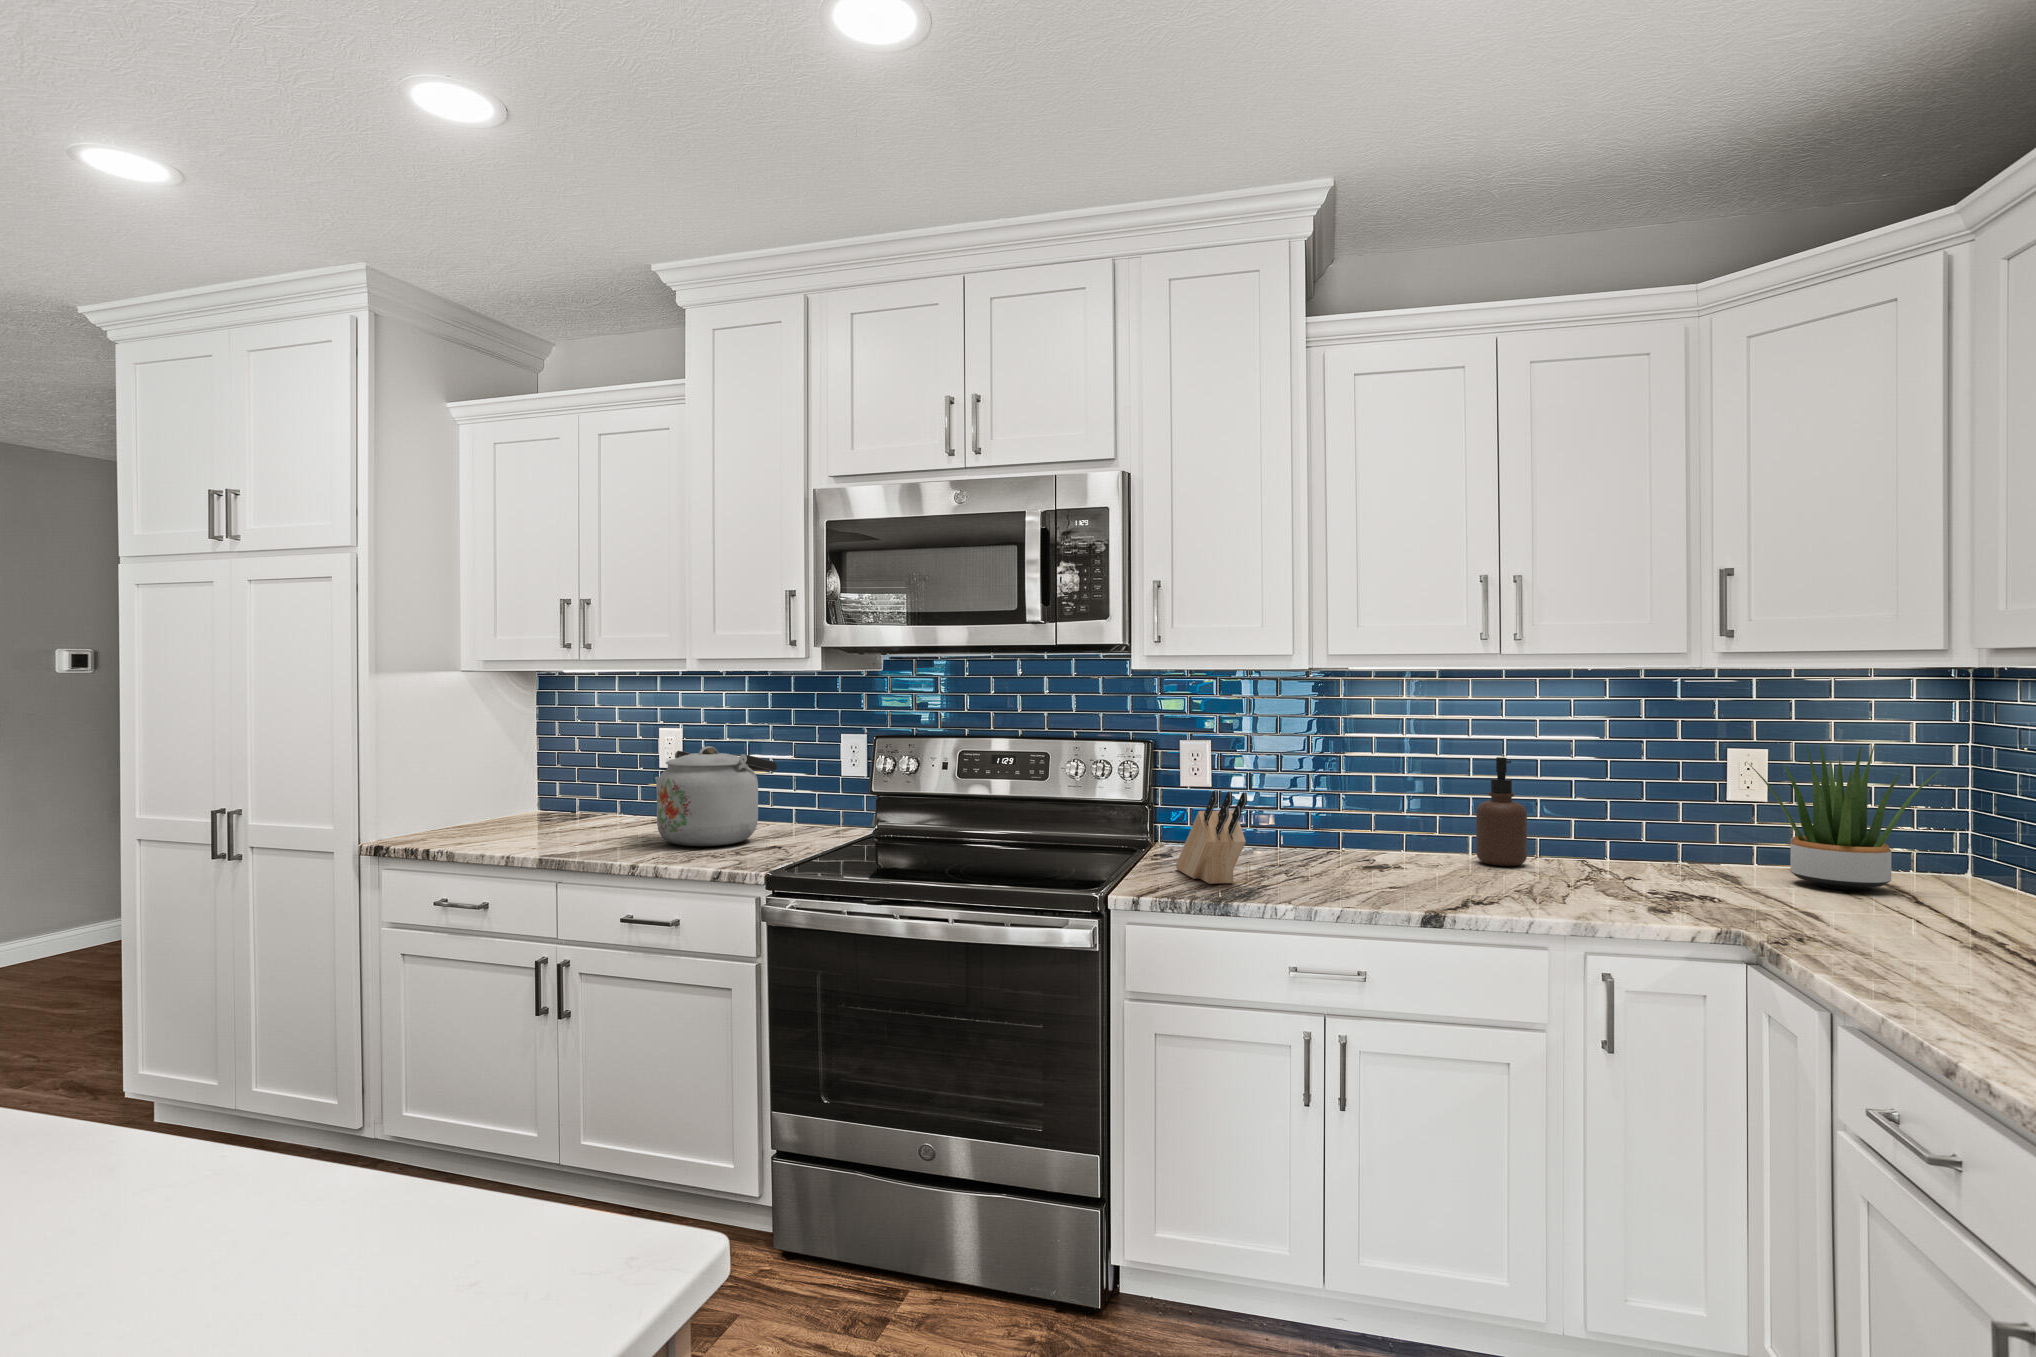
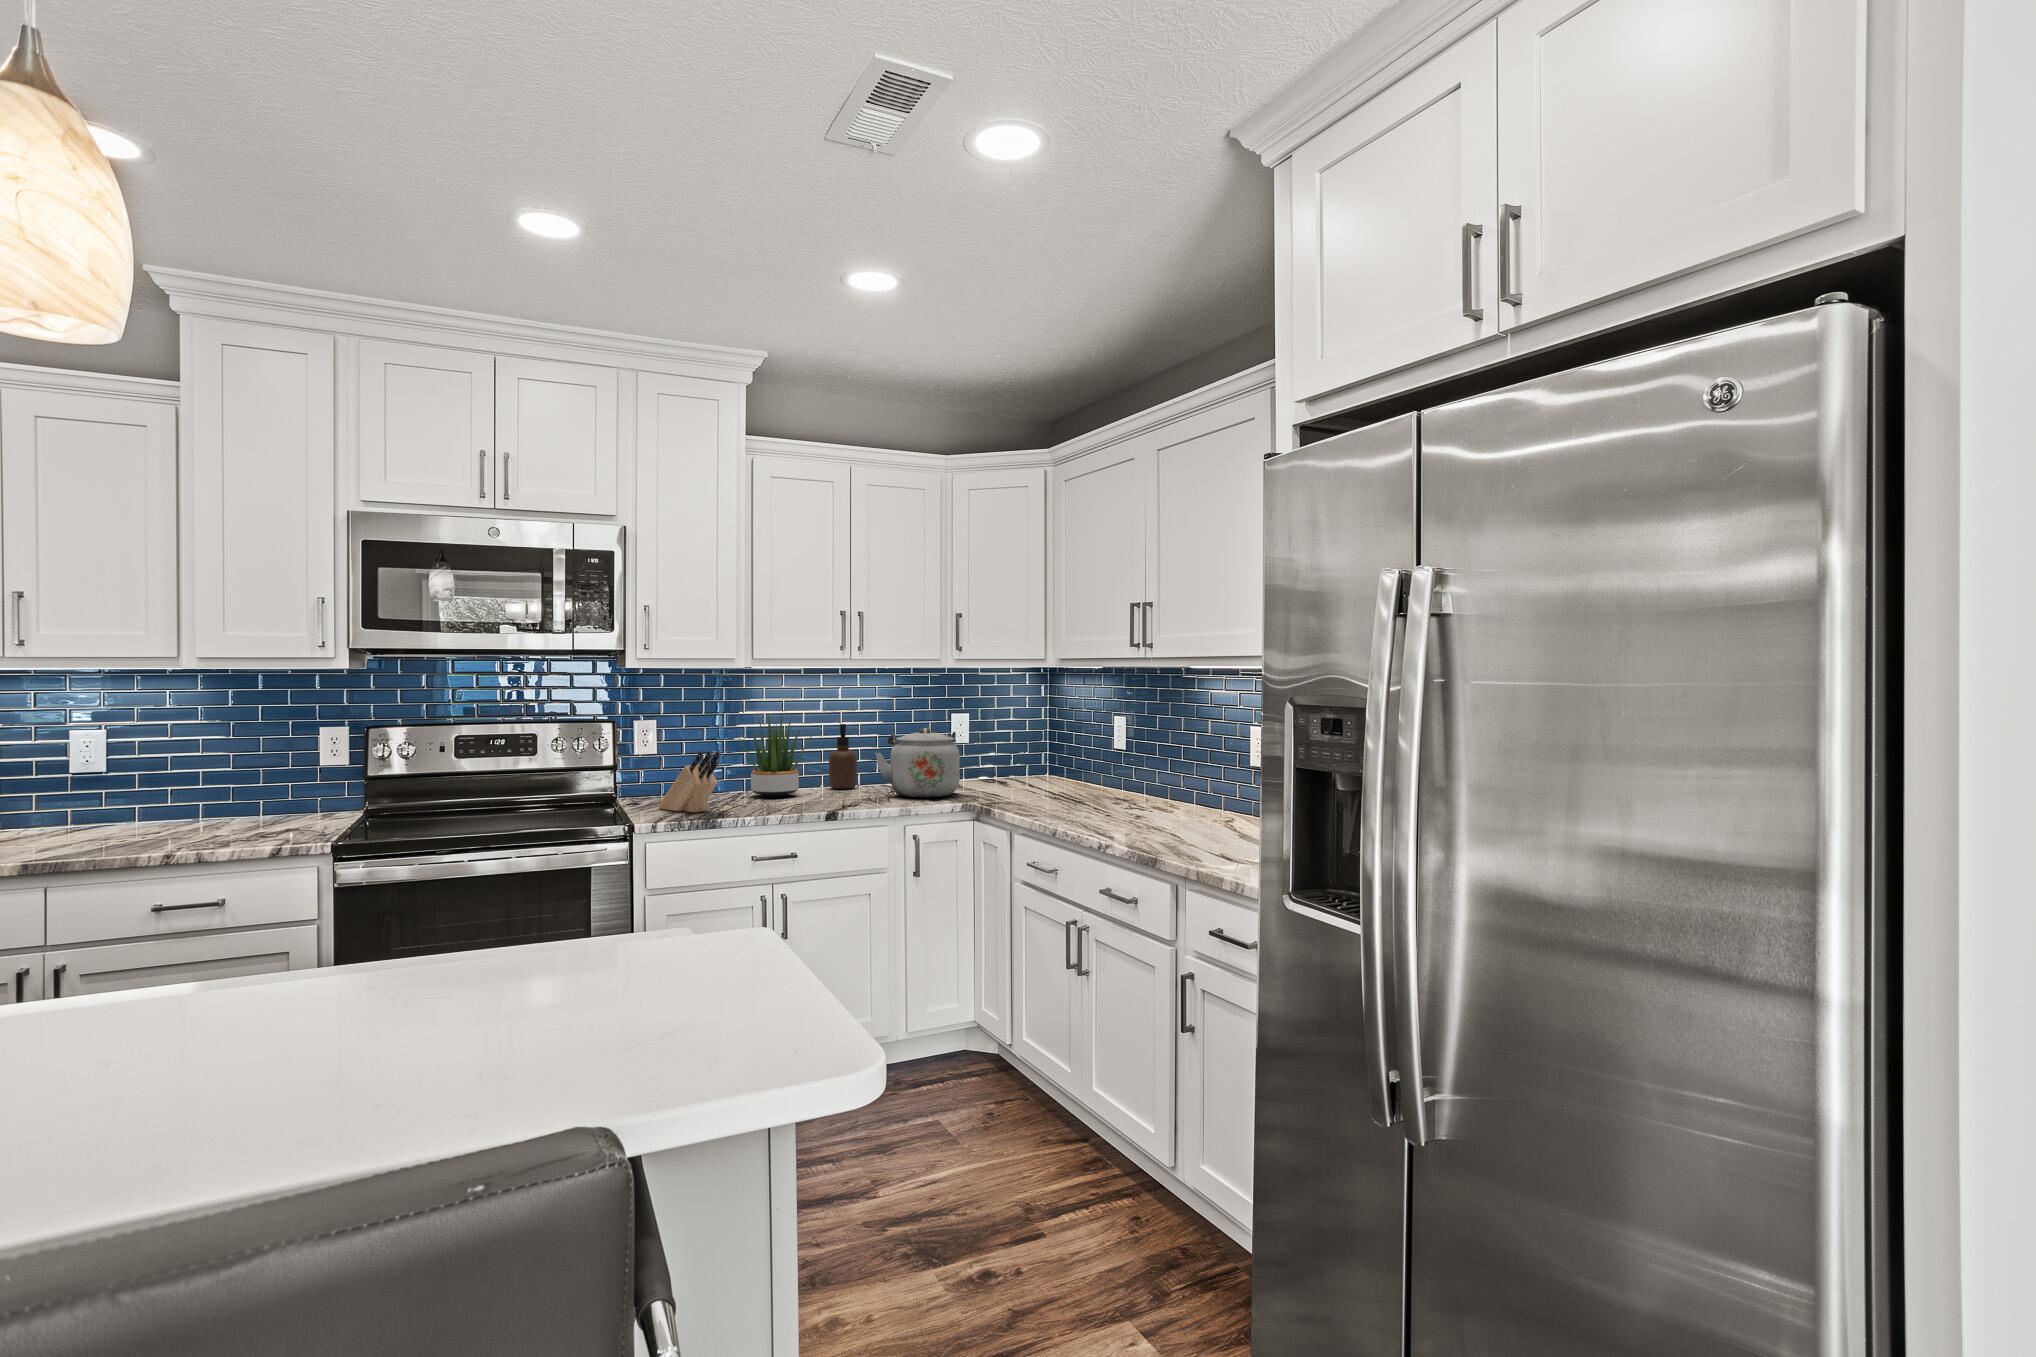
potted plant: present [1749,743,1941,890] -> present [738,714,816,797]
kettle: present [655,746,777,846] -> present [875,728,960,798]

